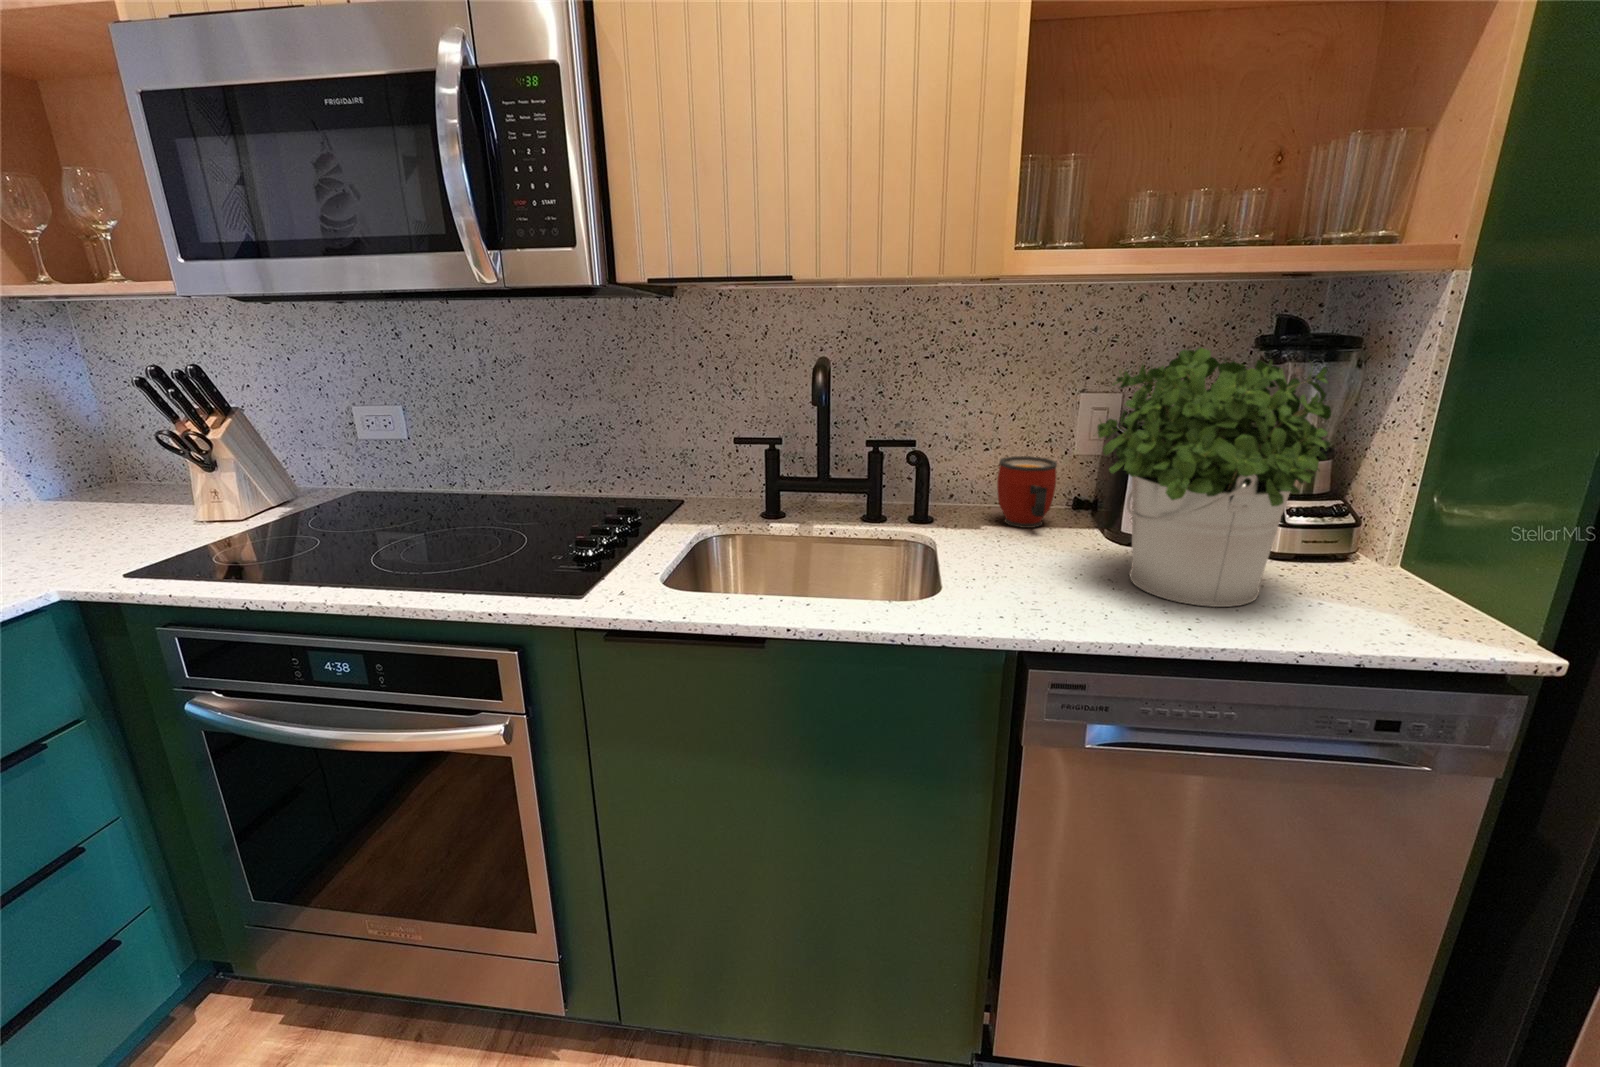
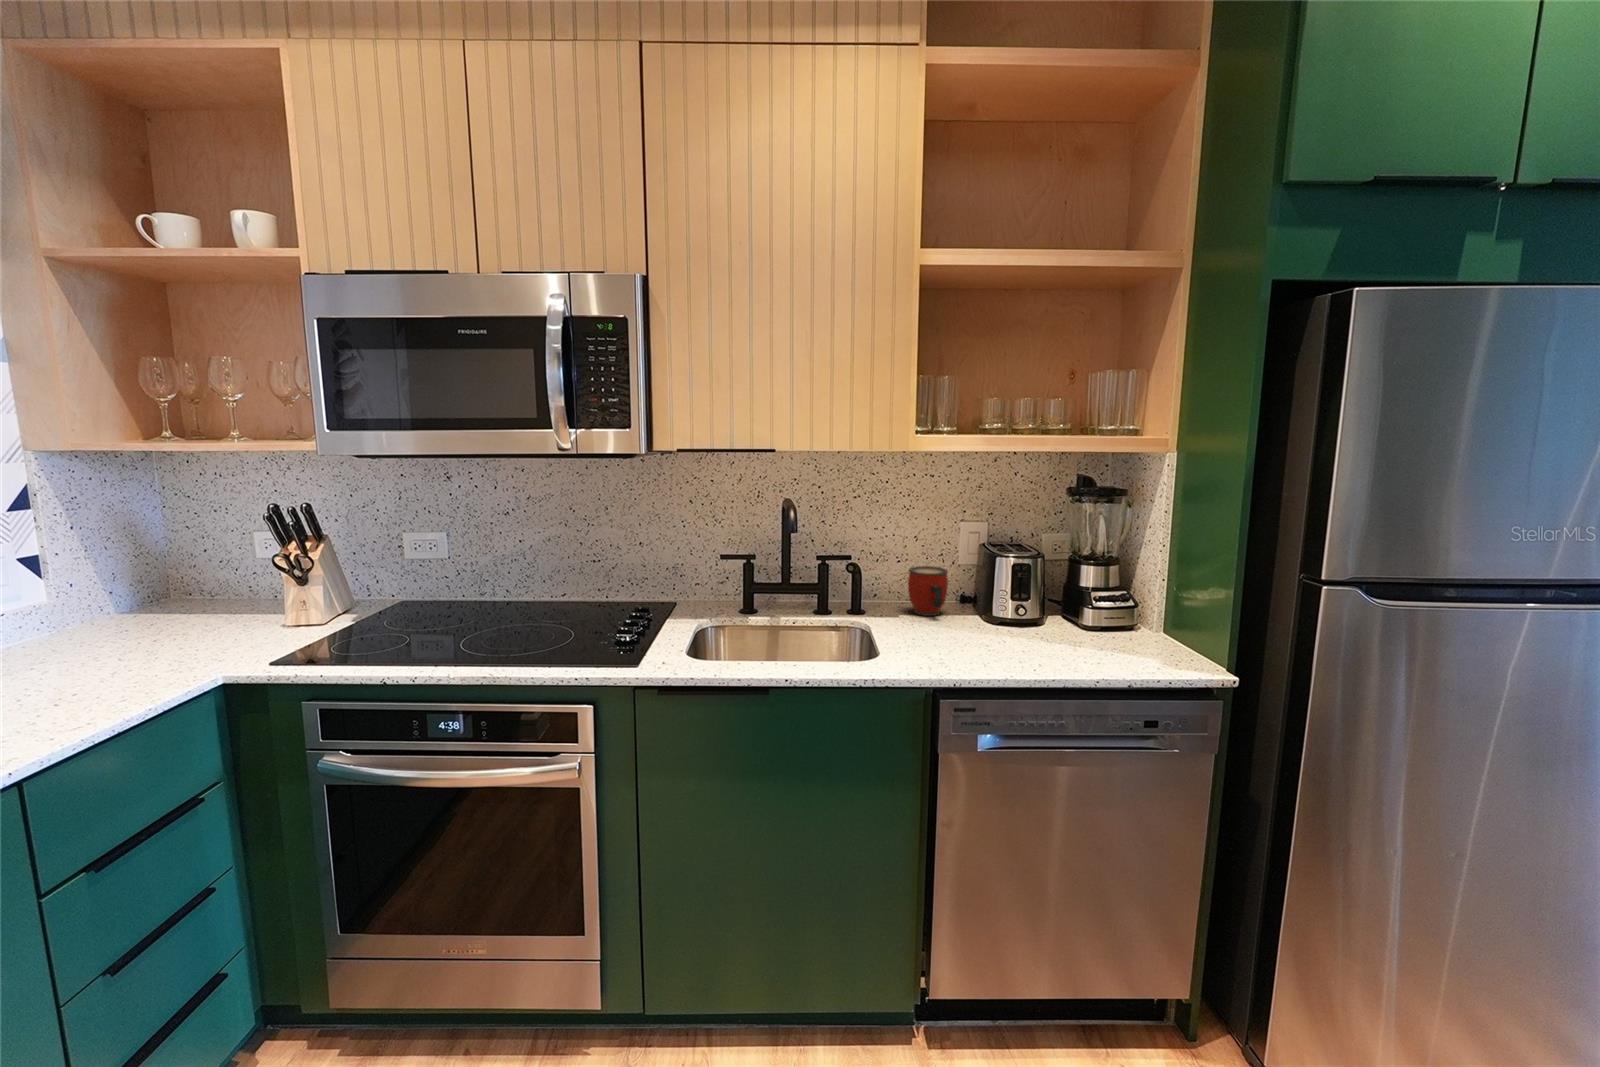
potted plant: present [1097,347,1331,607] -> none [971,496,1108,658]

